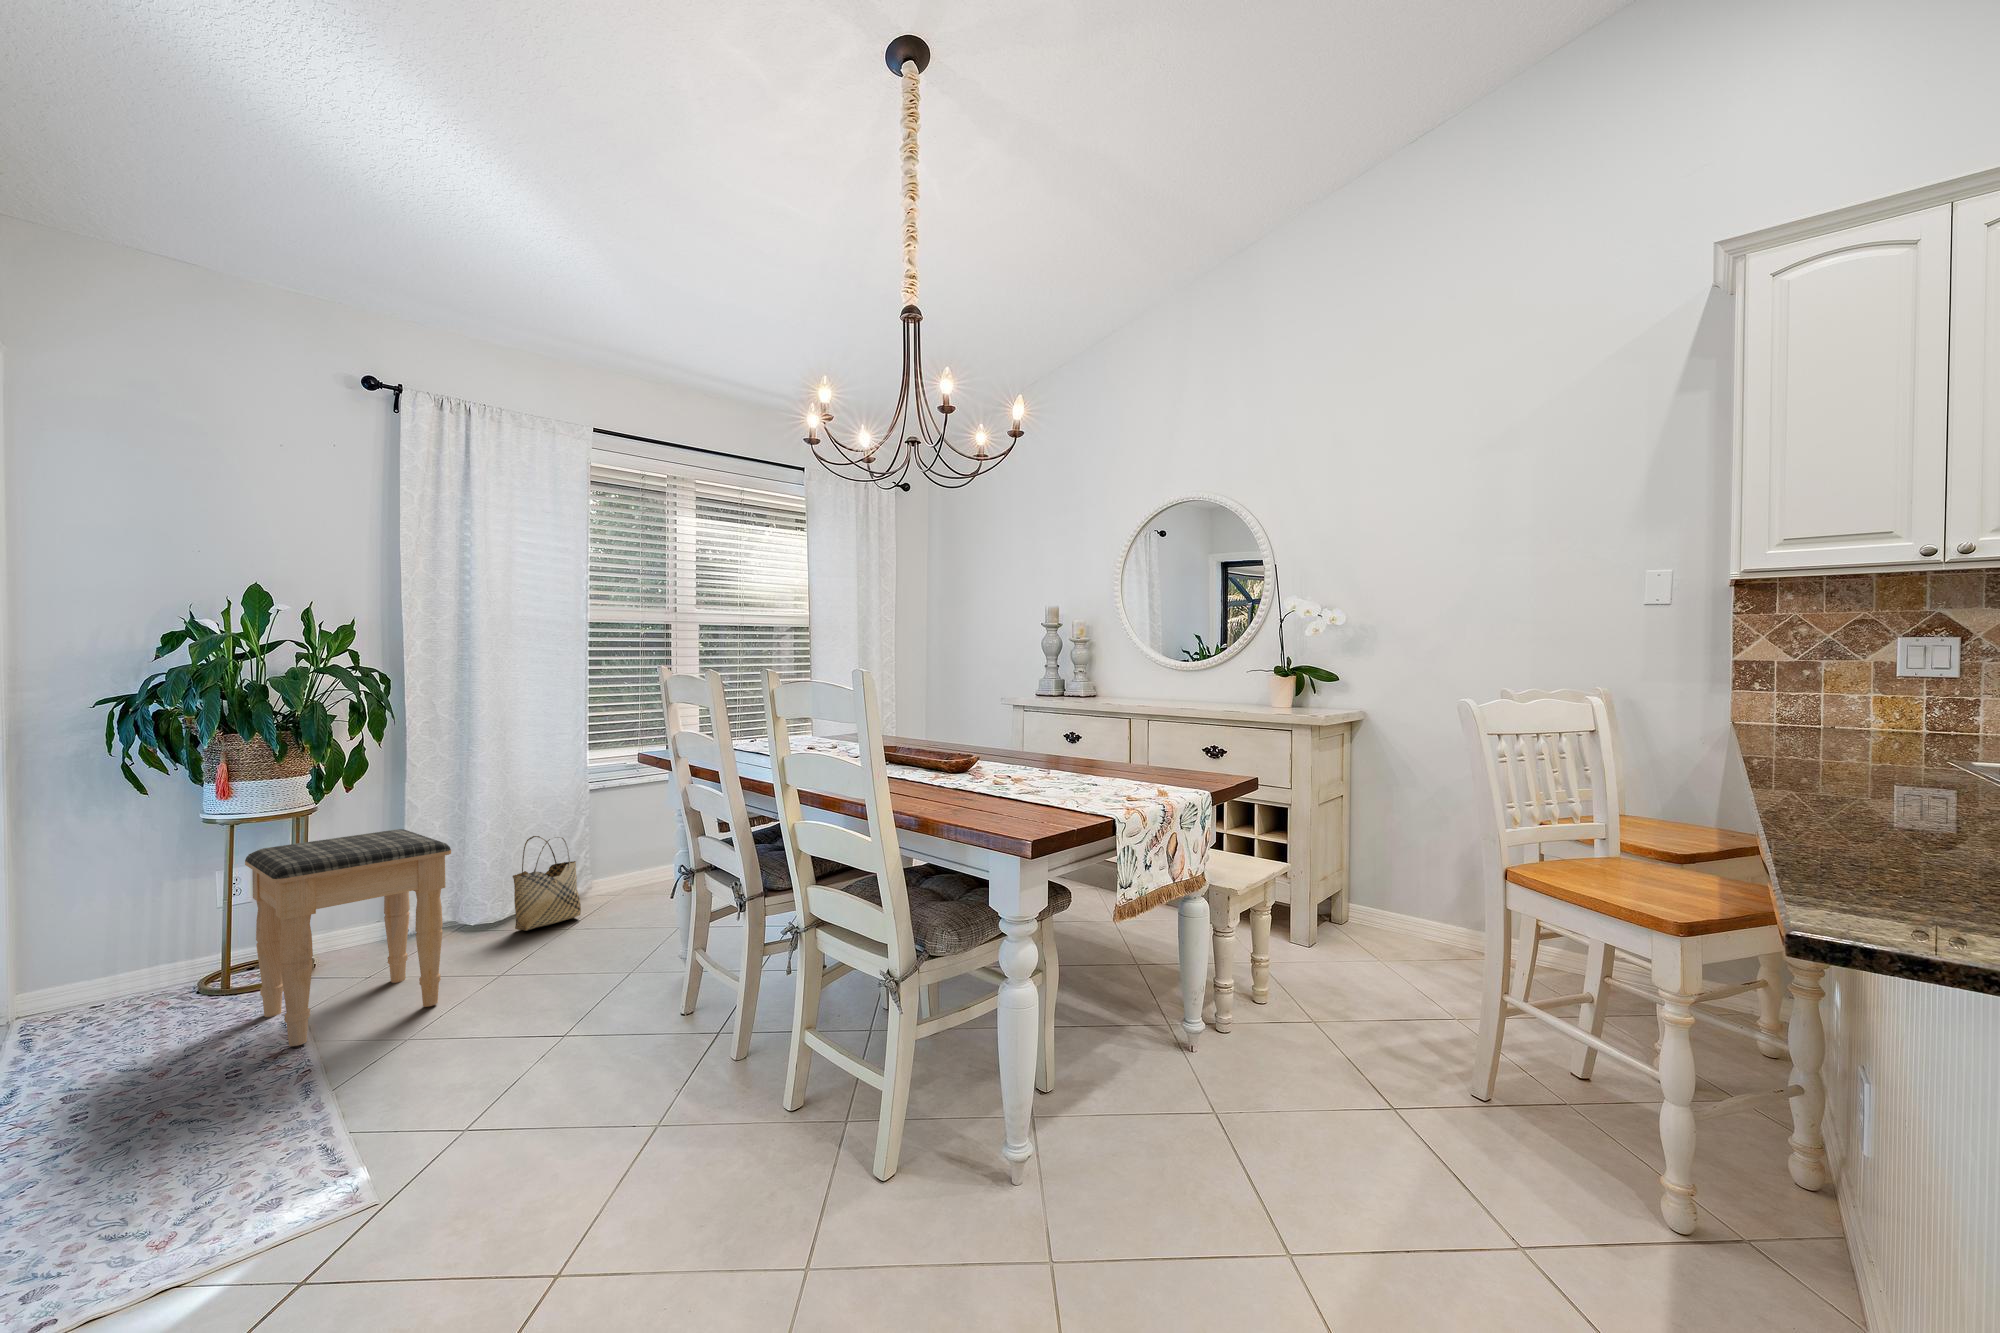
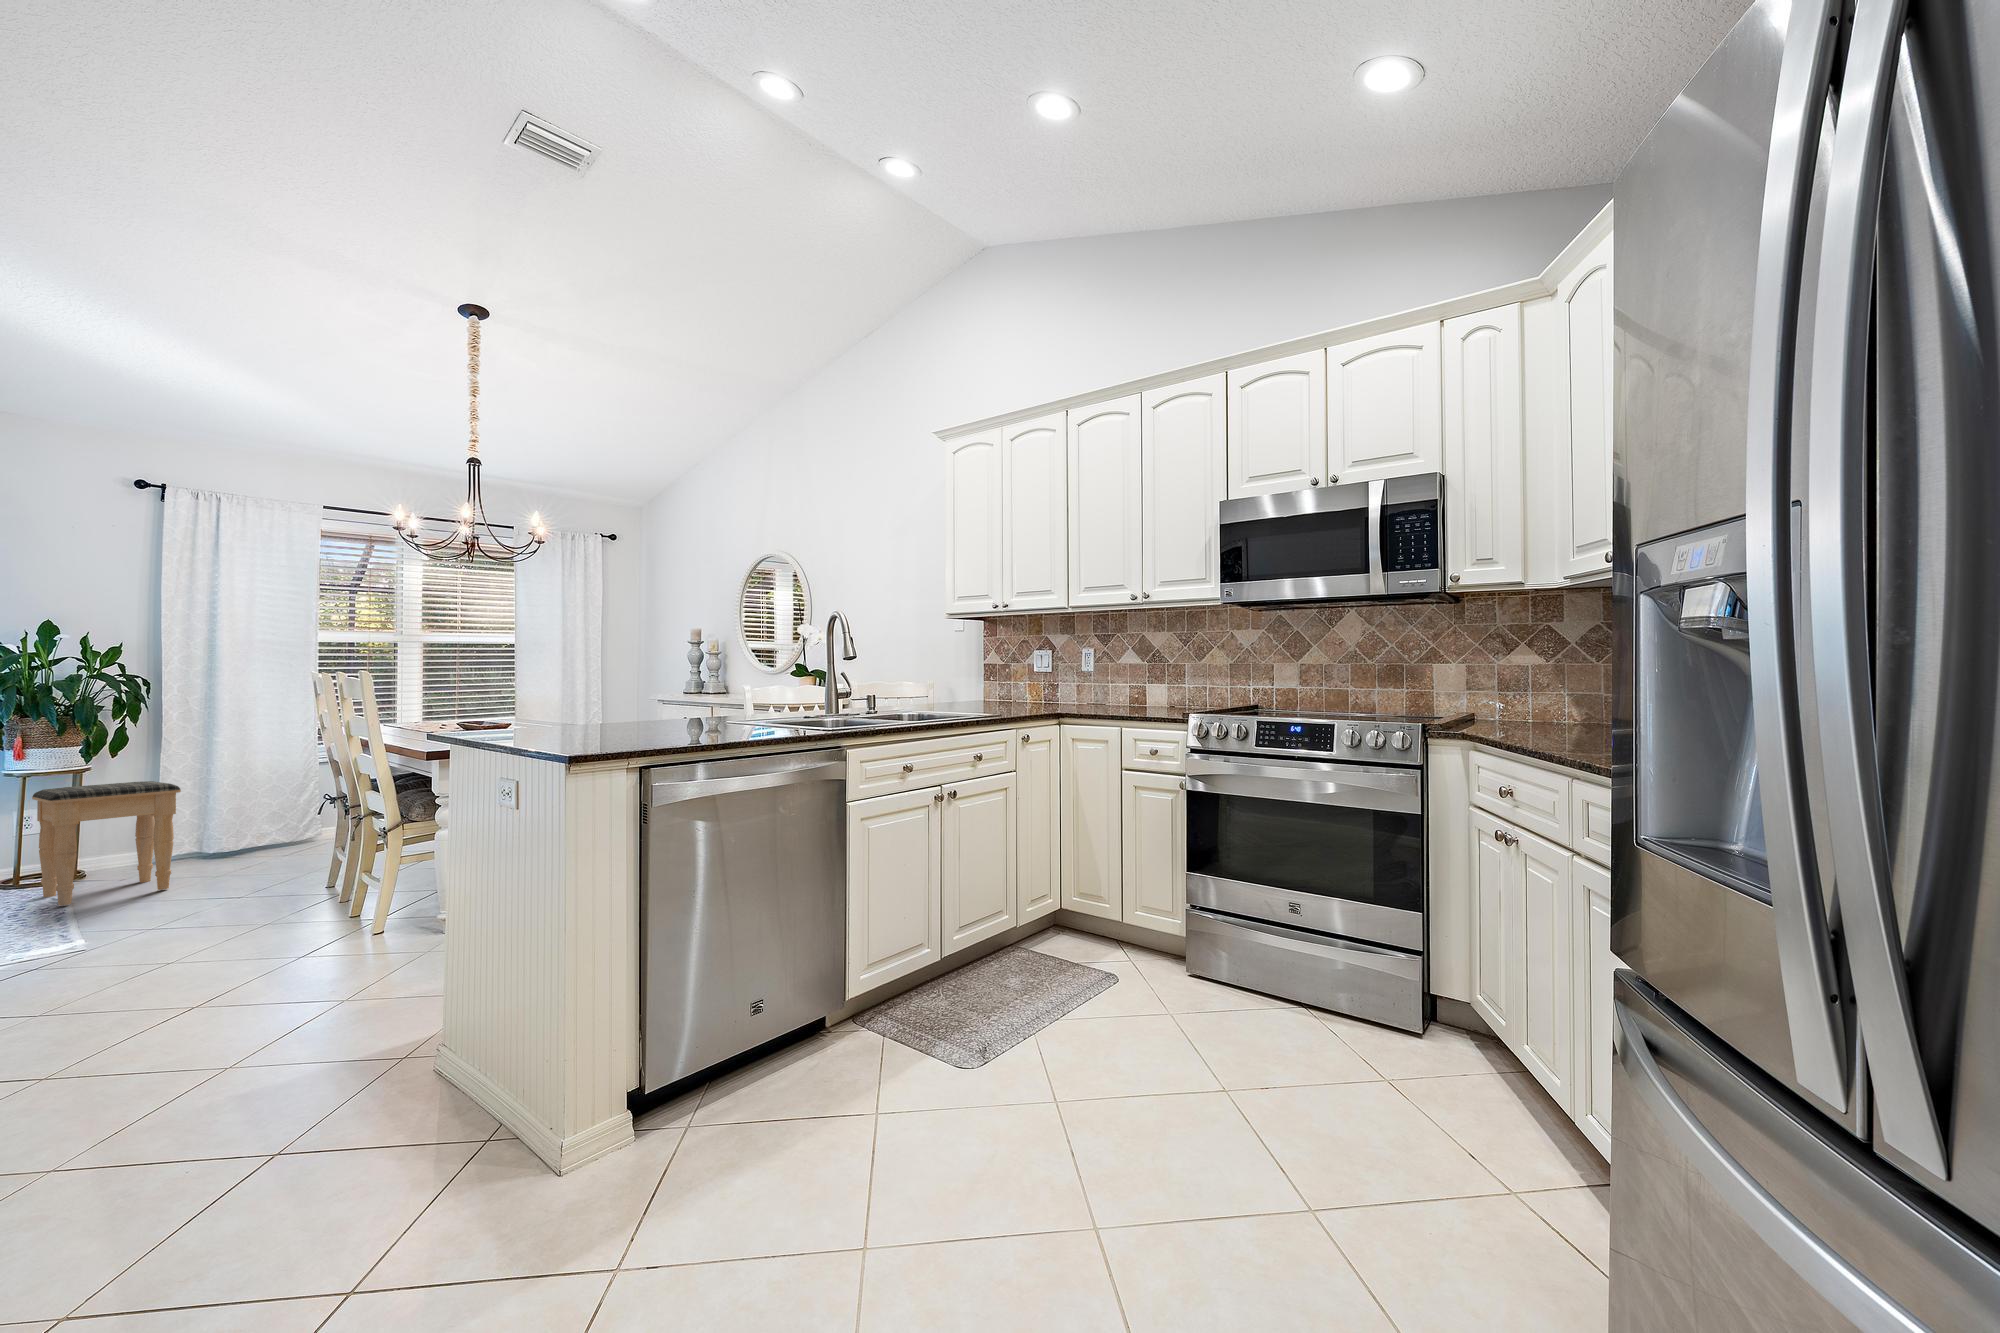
woven basket: present [513,836,581,931] -> none [243,794,300,858]

